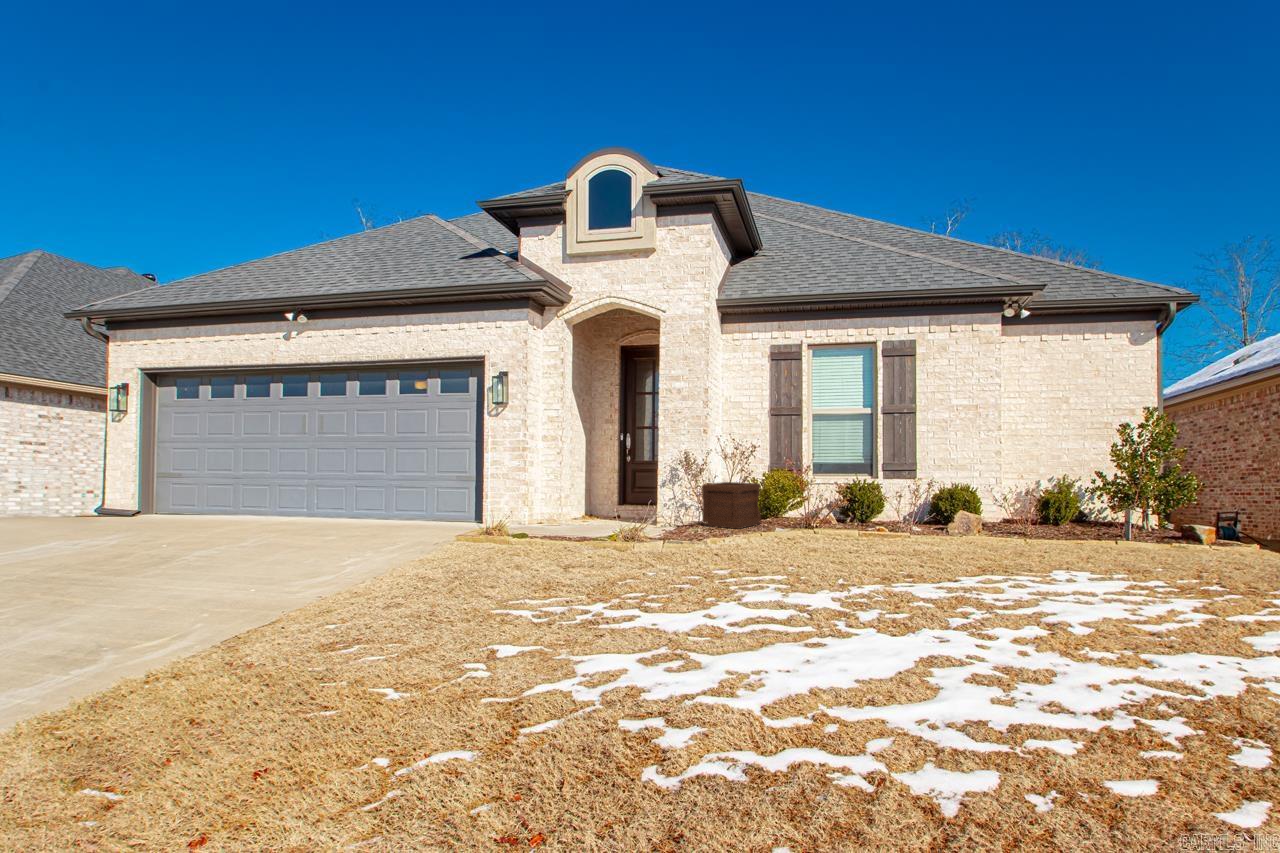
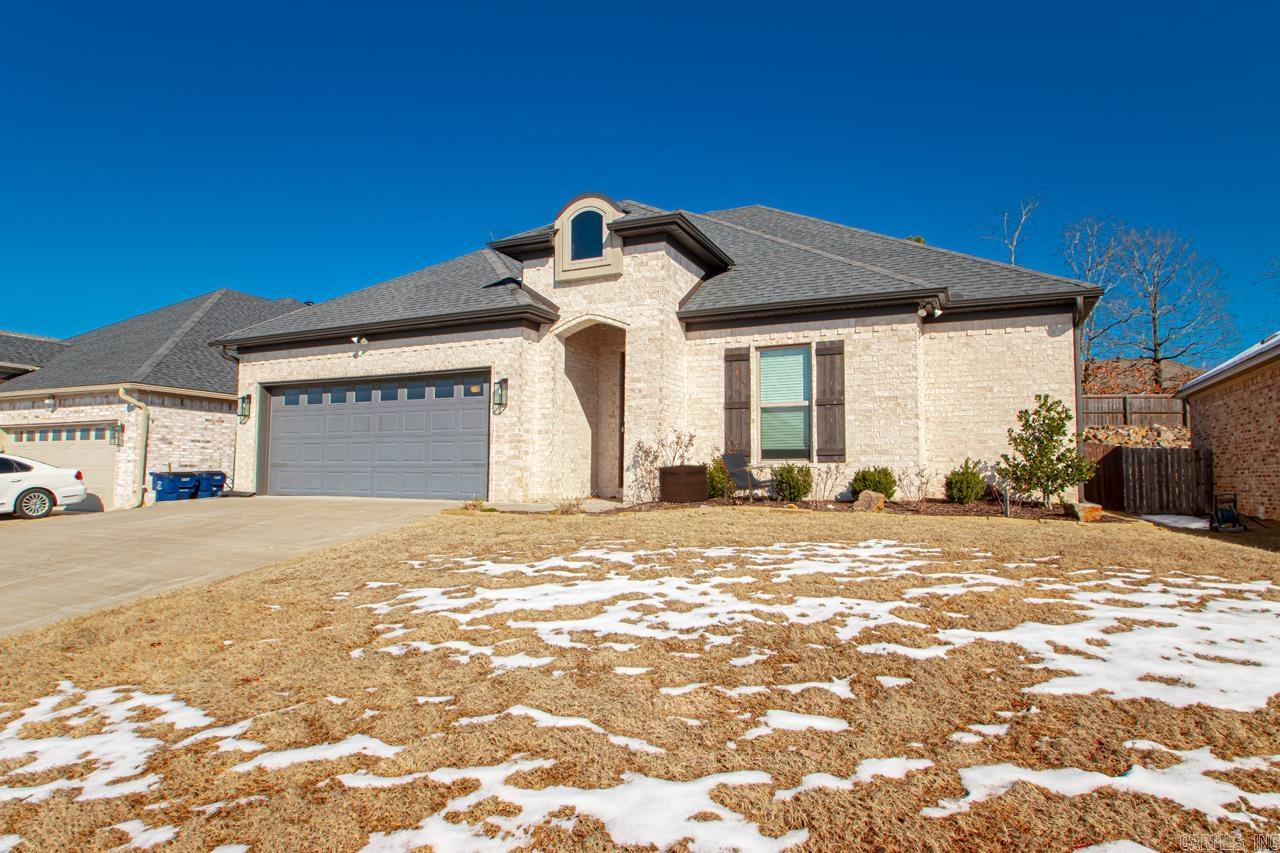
lounge chair: none [778,468,845,529] -> present [722,452,778,502]

